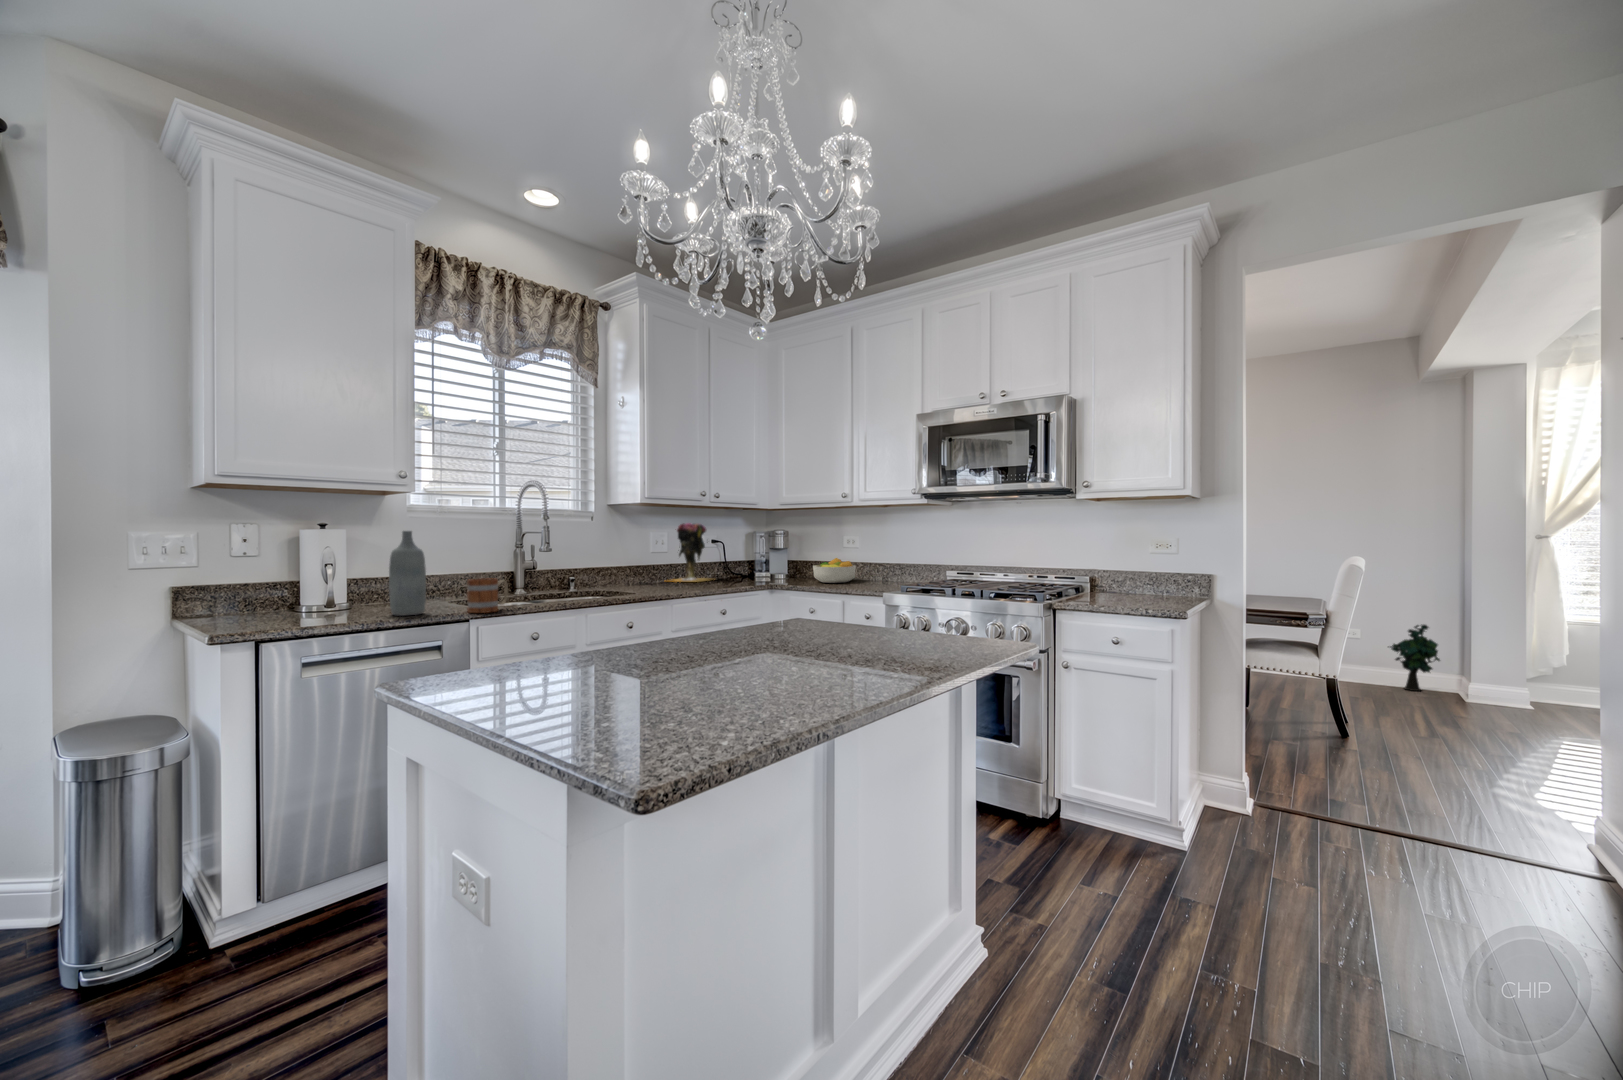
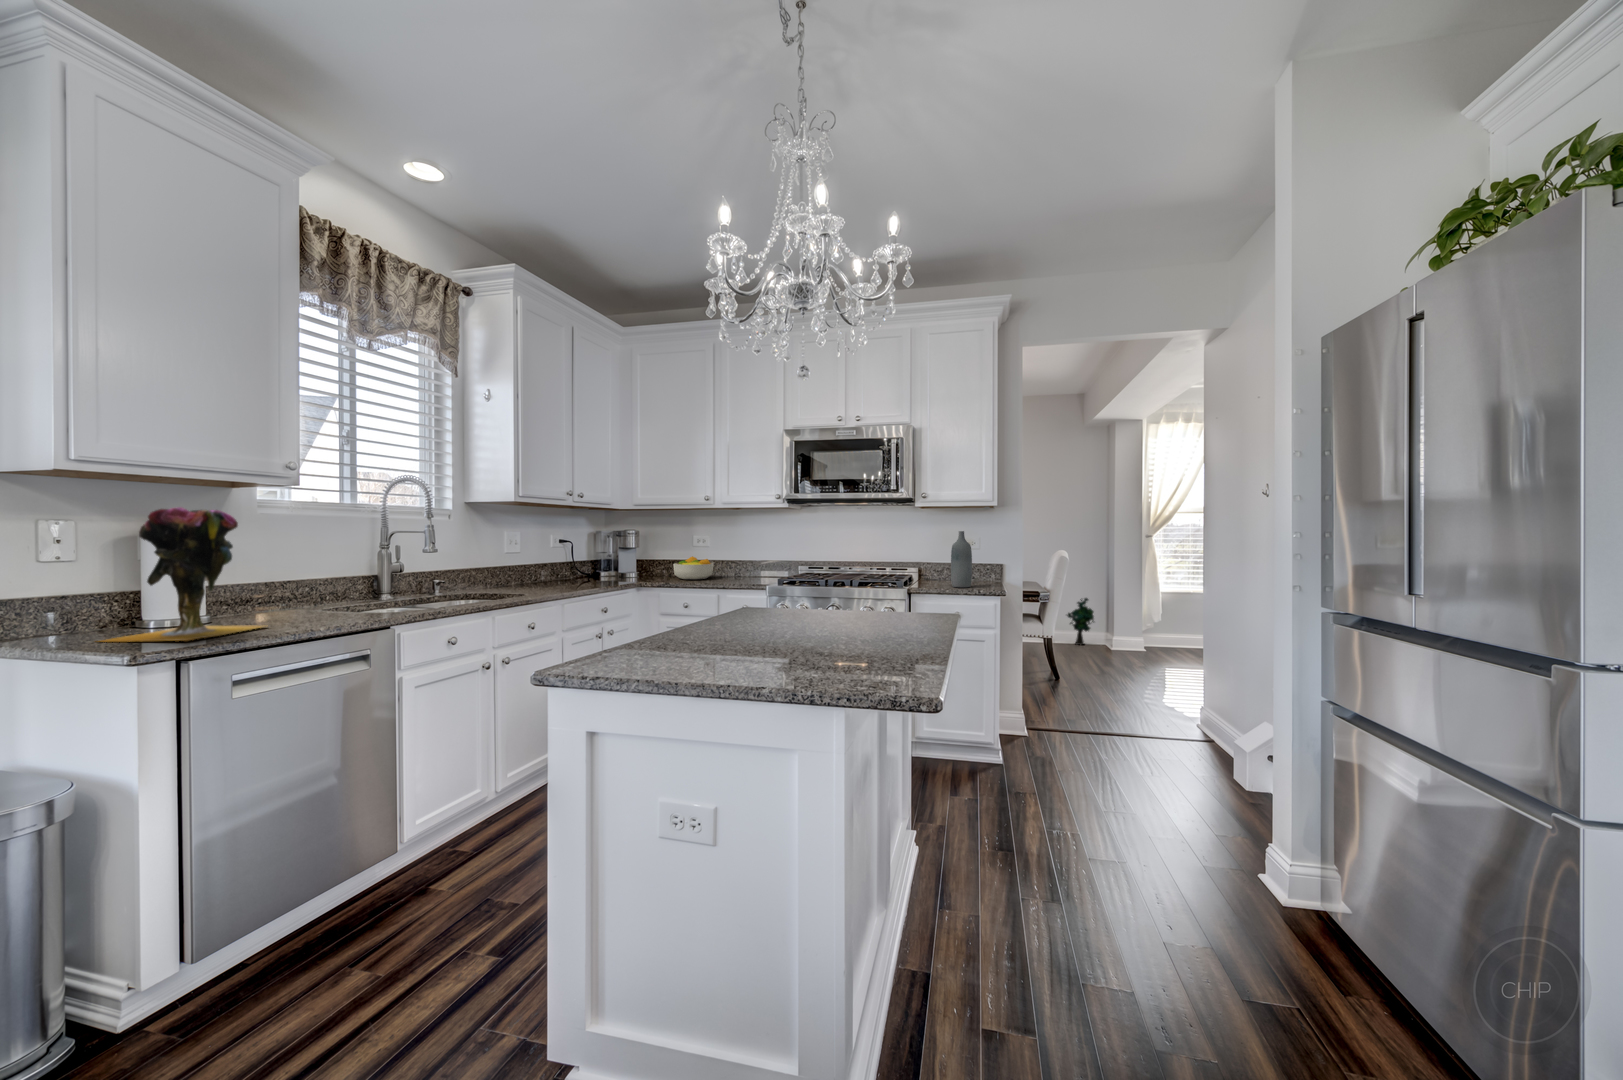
vase: present [672,523,710,582] -> present [102,507,262,642]
bottle: present [389,531,426,616] -> present [951,531,972,587]
mug: present [467,578,508,613] -> none [382,580,423,618]

